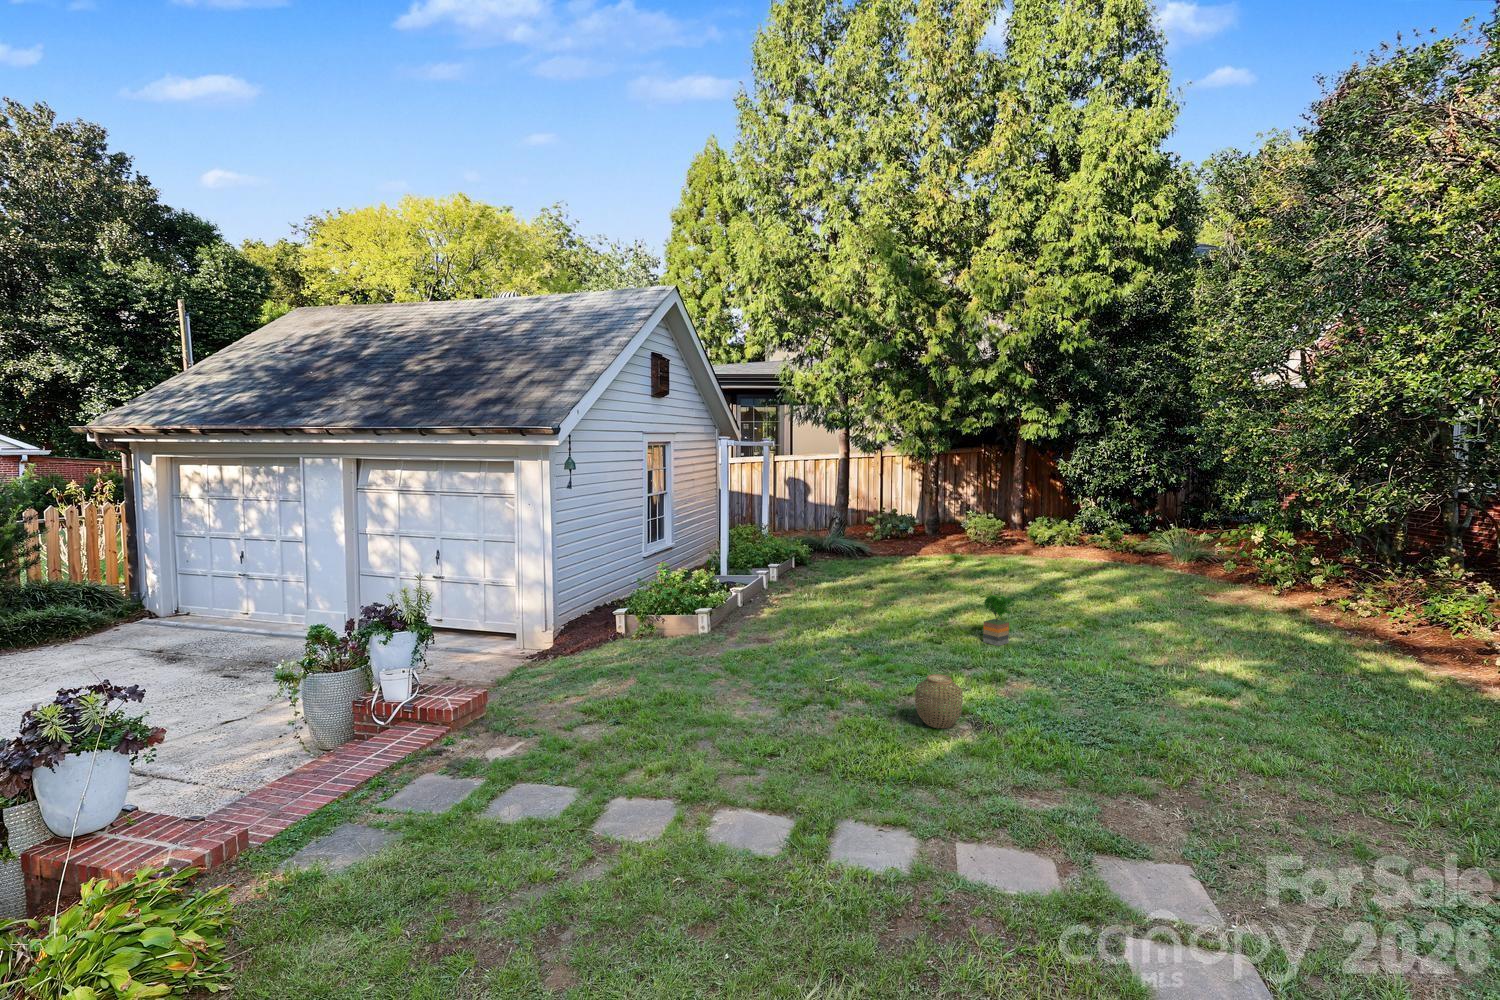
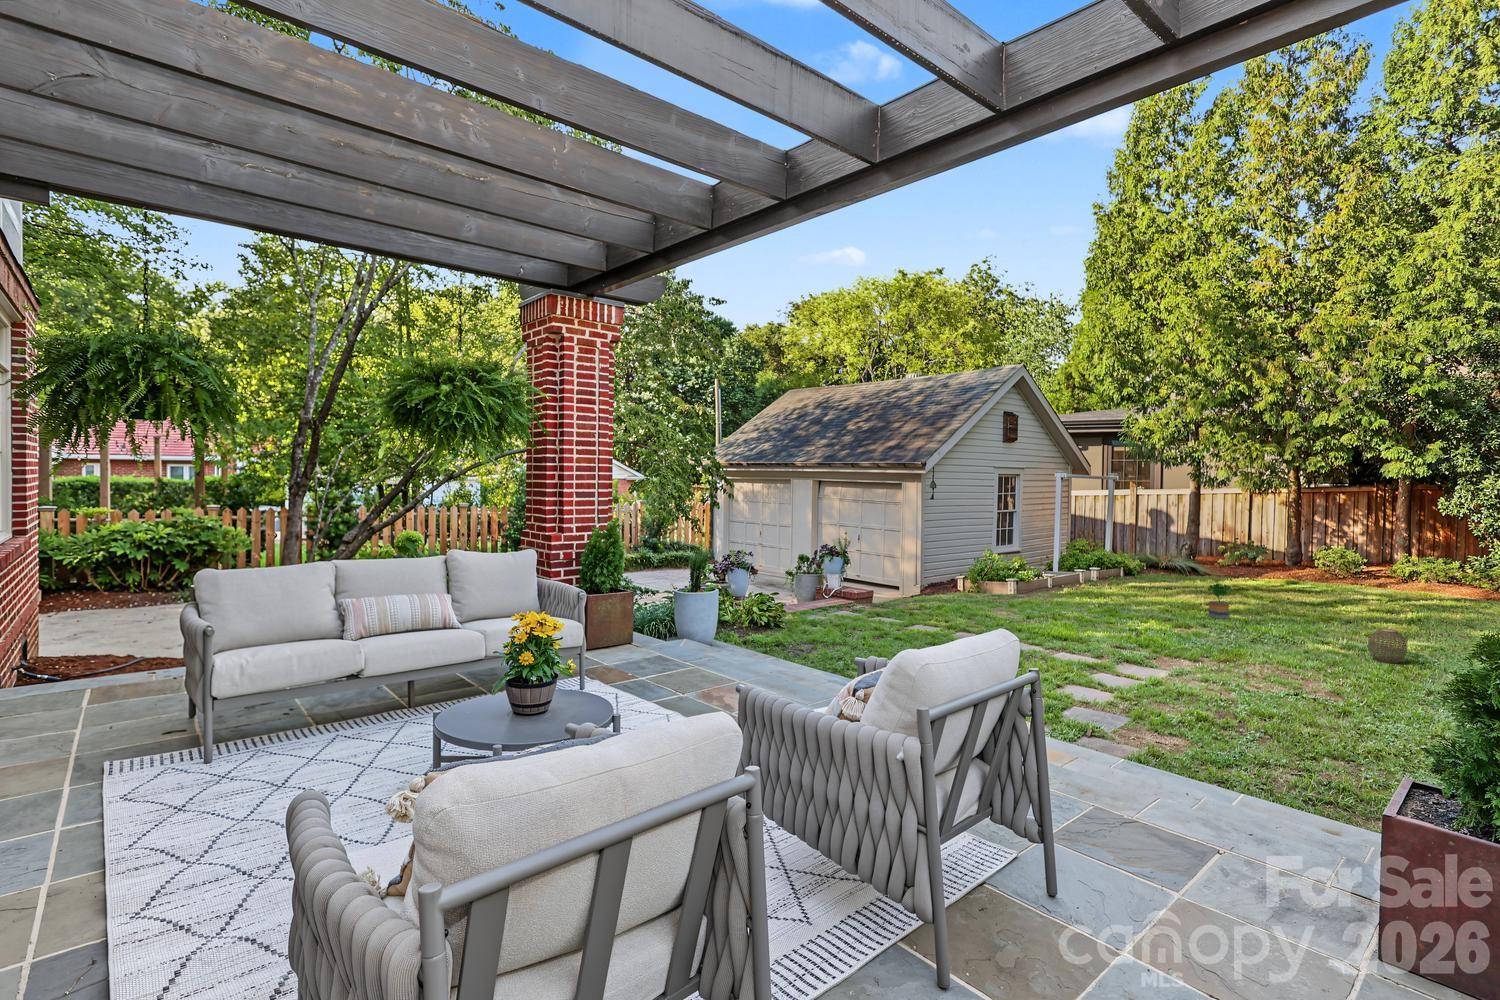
woven basket: present [915,674,963,729] -> present [1368,629,1408,663]

